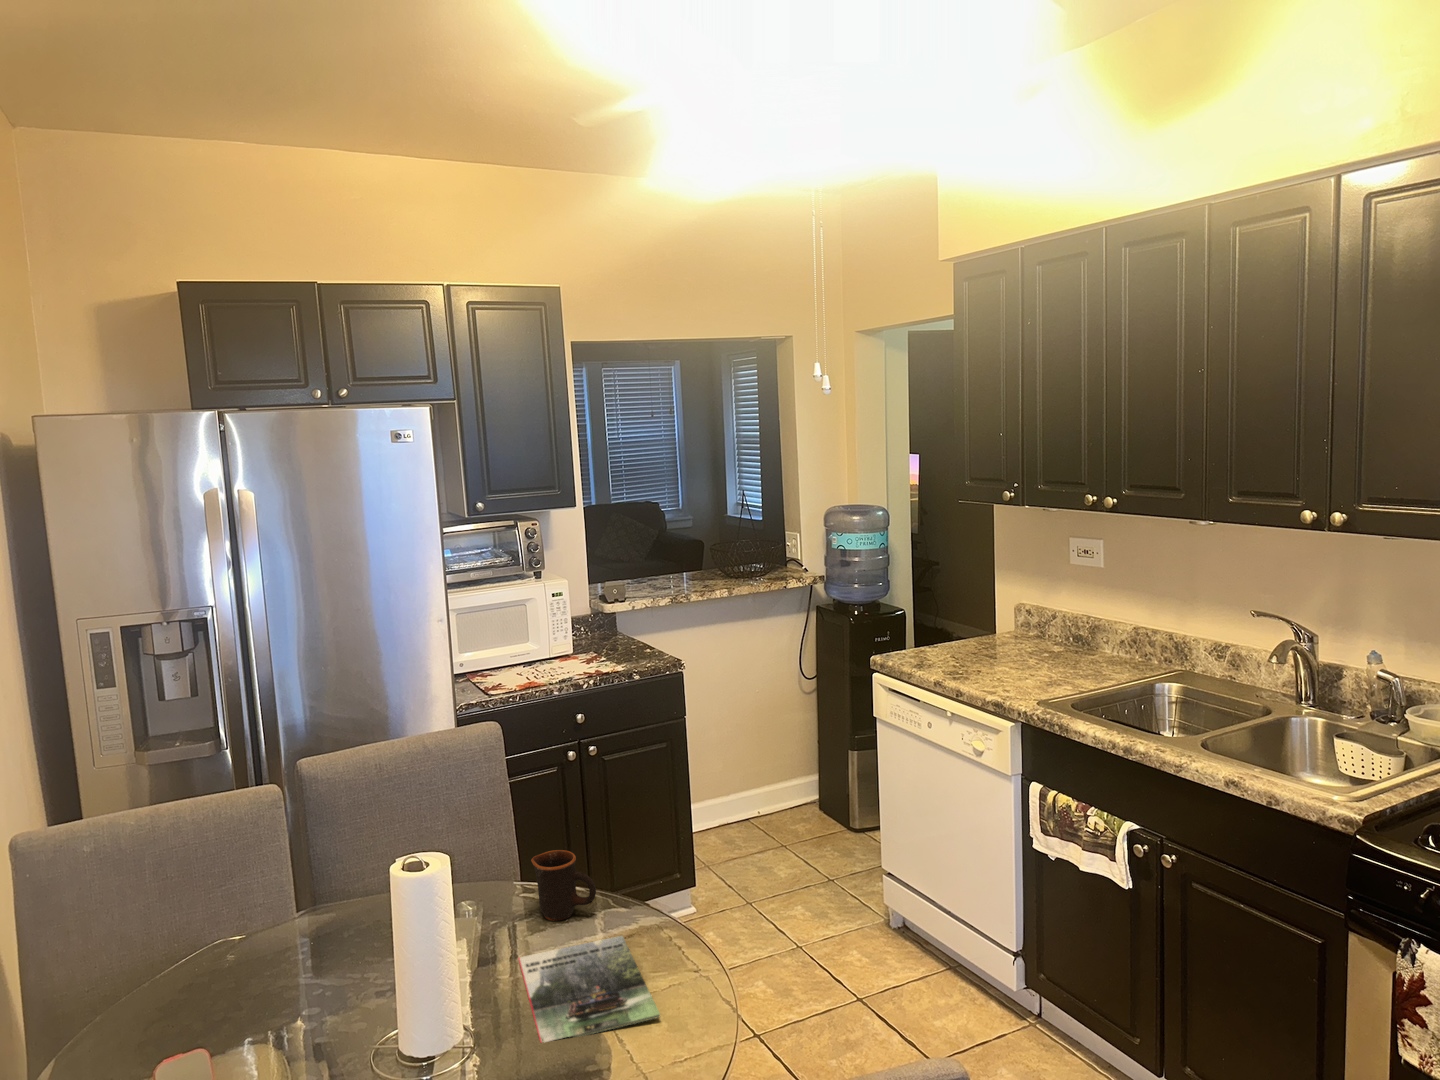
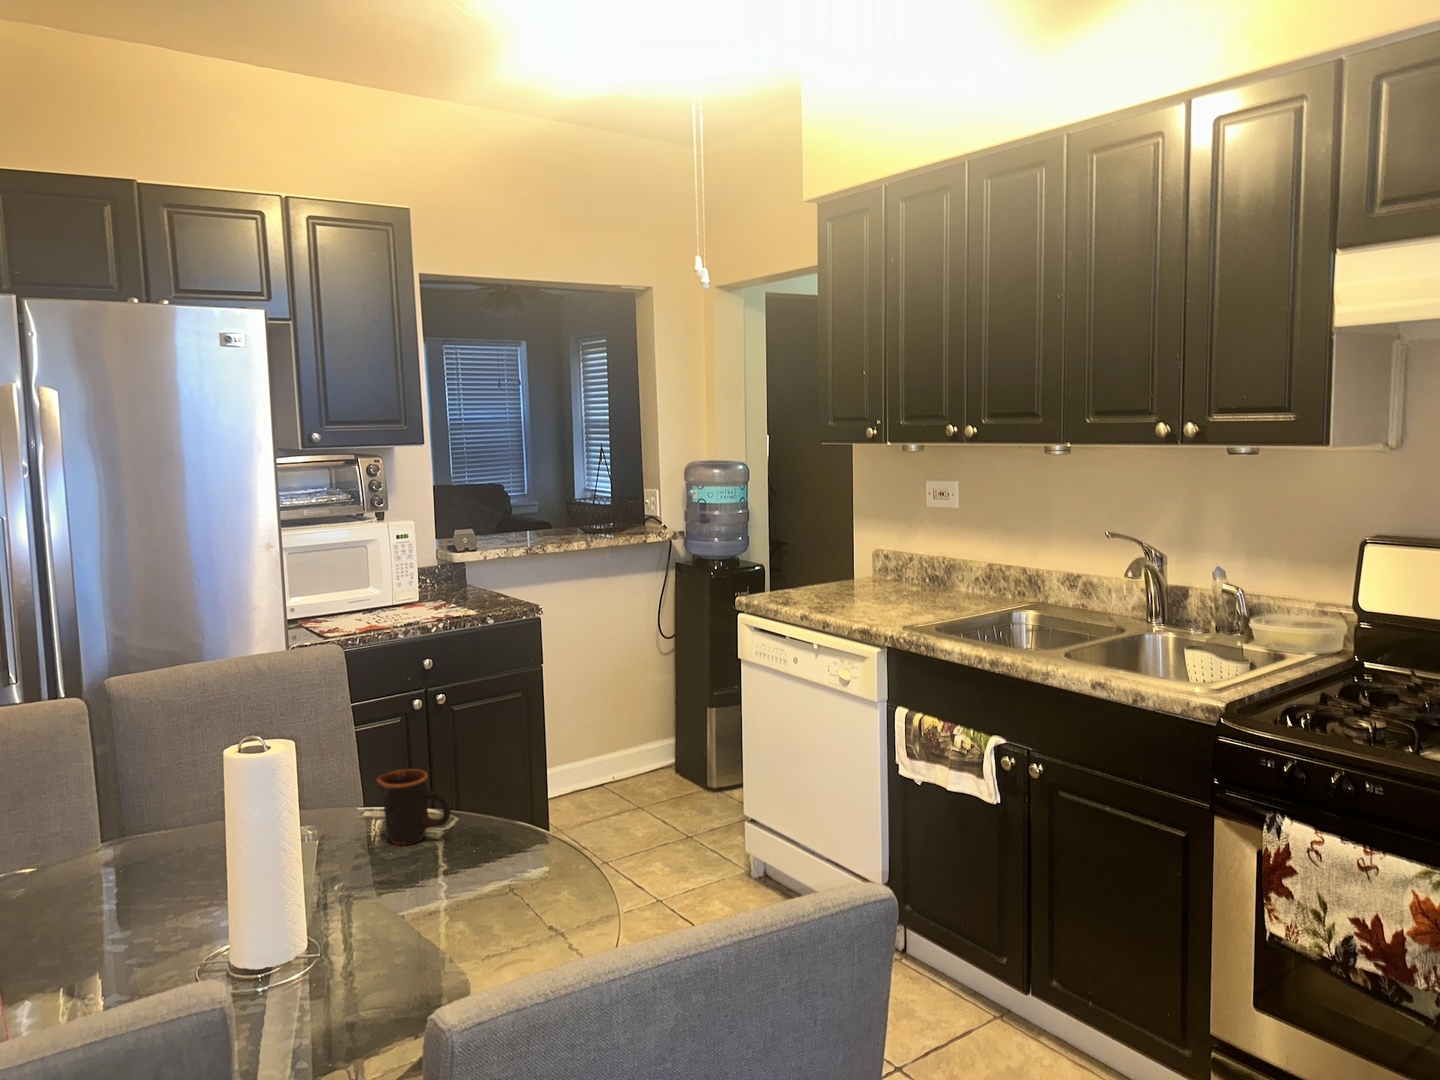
magazine: present [518,936,660,1042] -> none [362,854,528,962]

